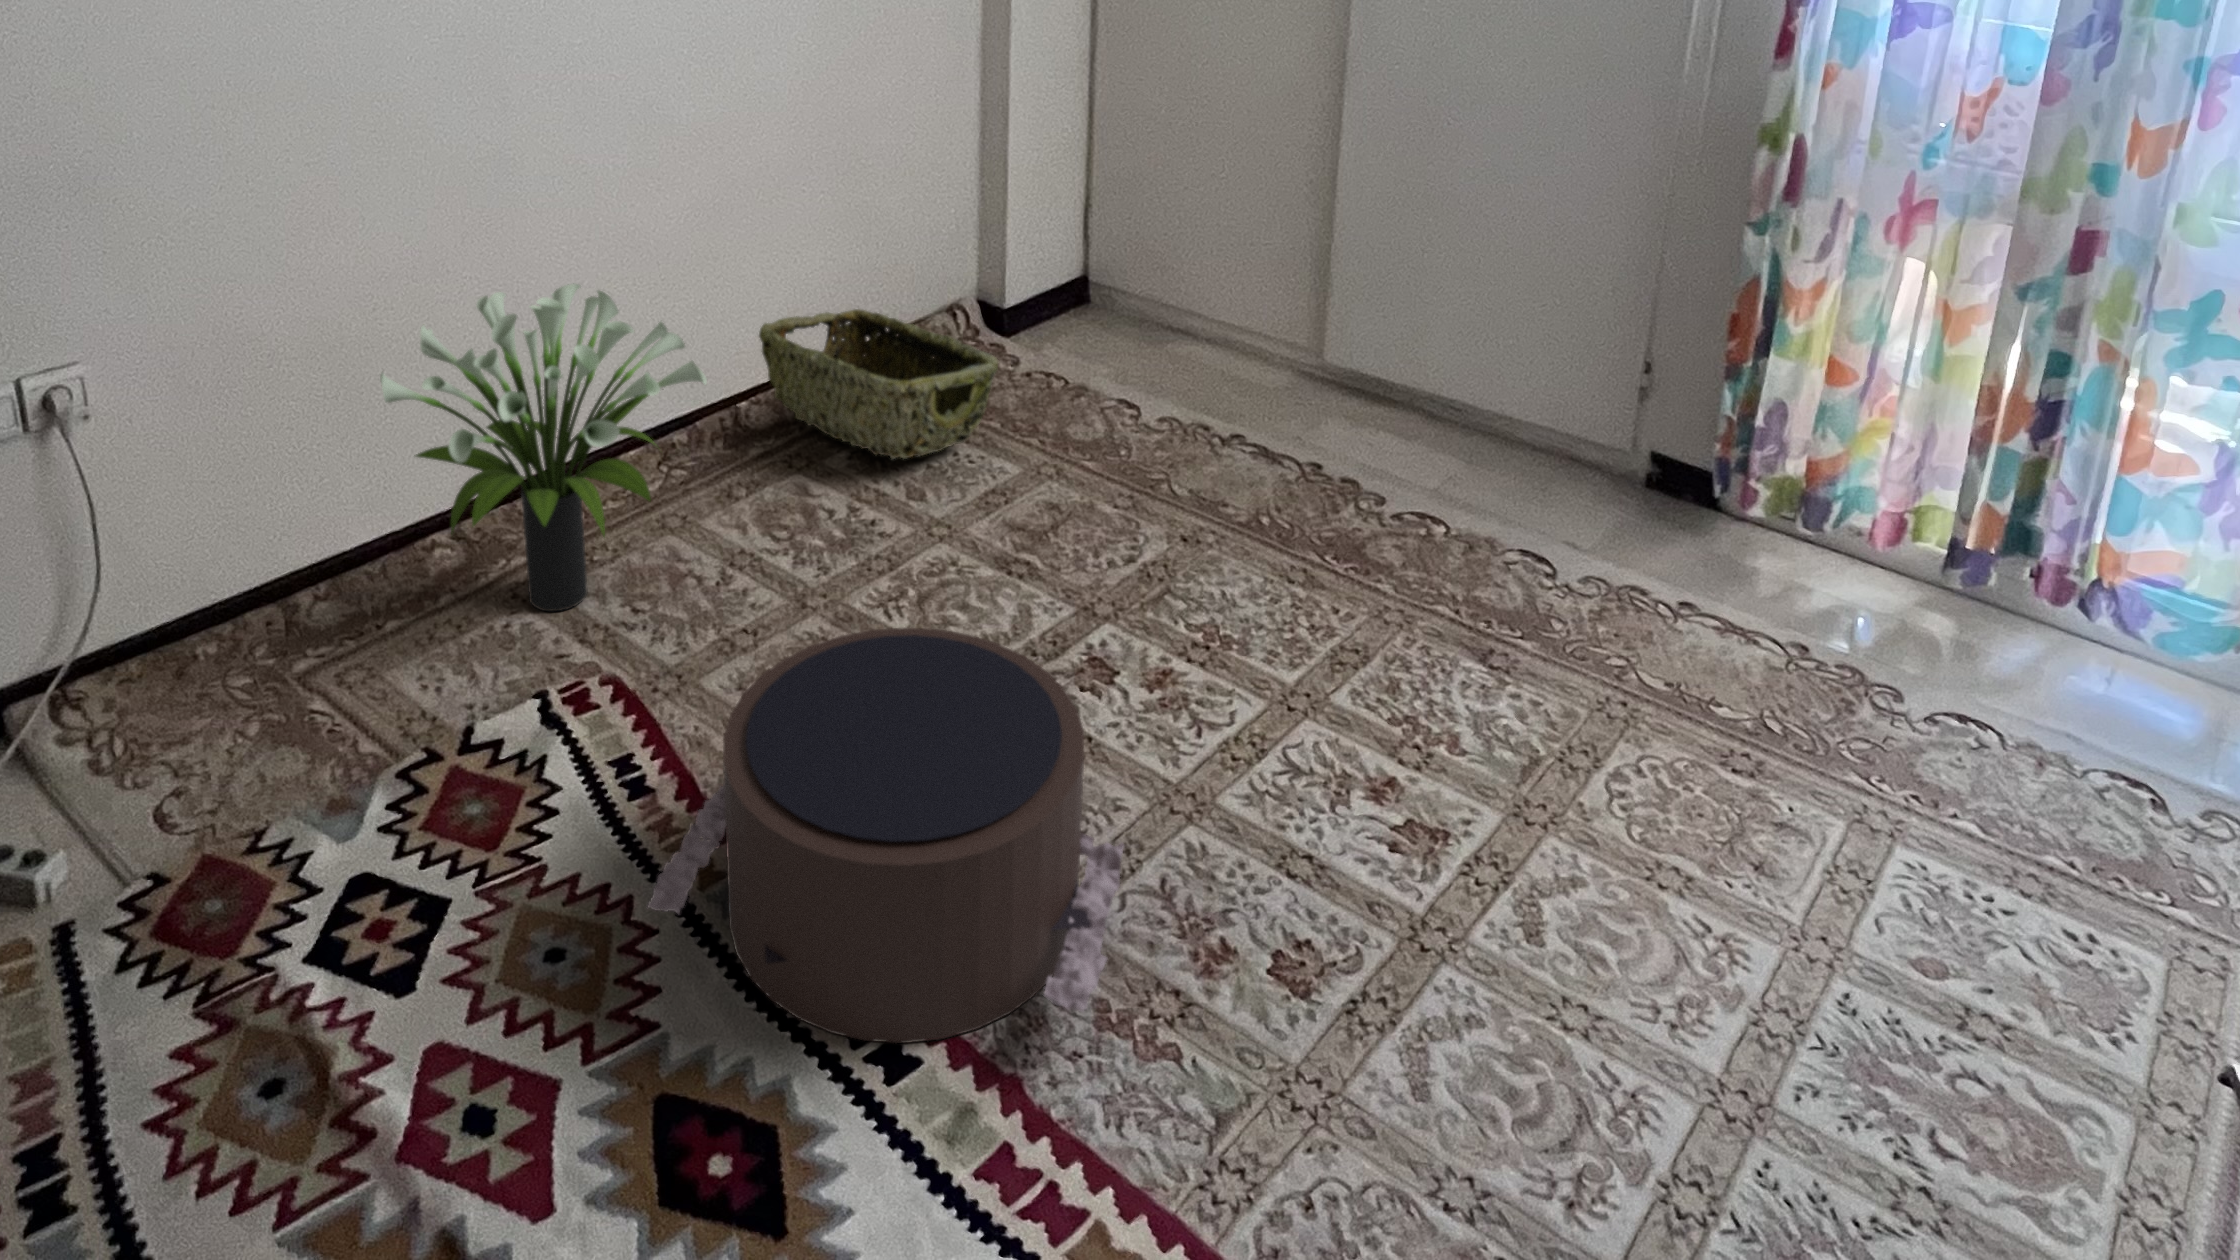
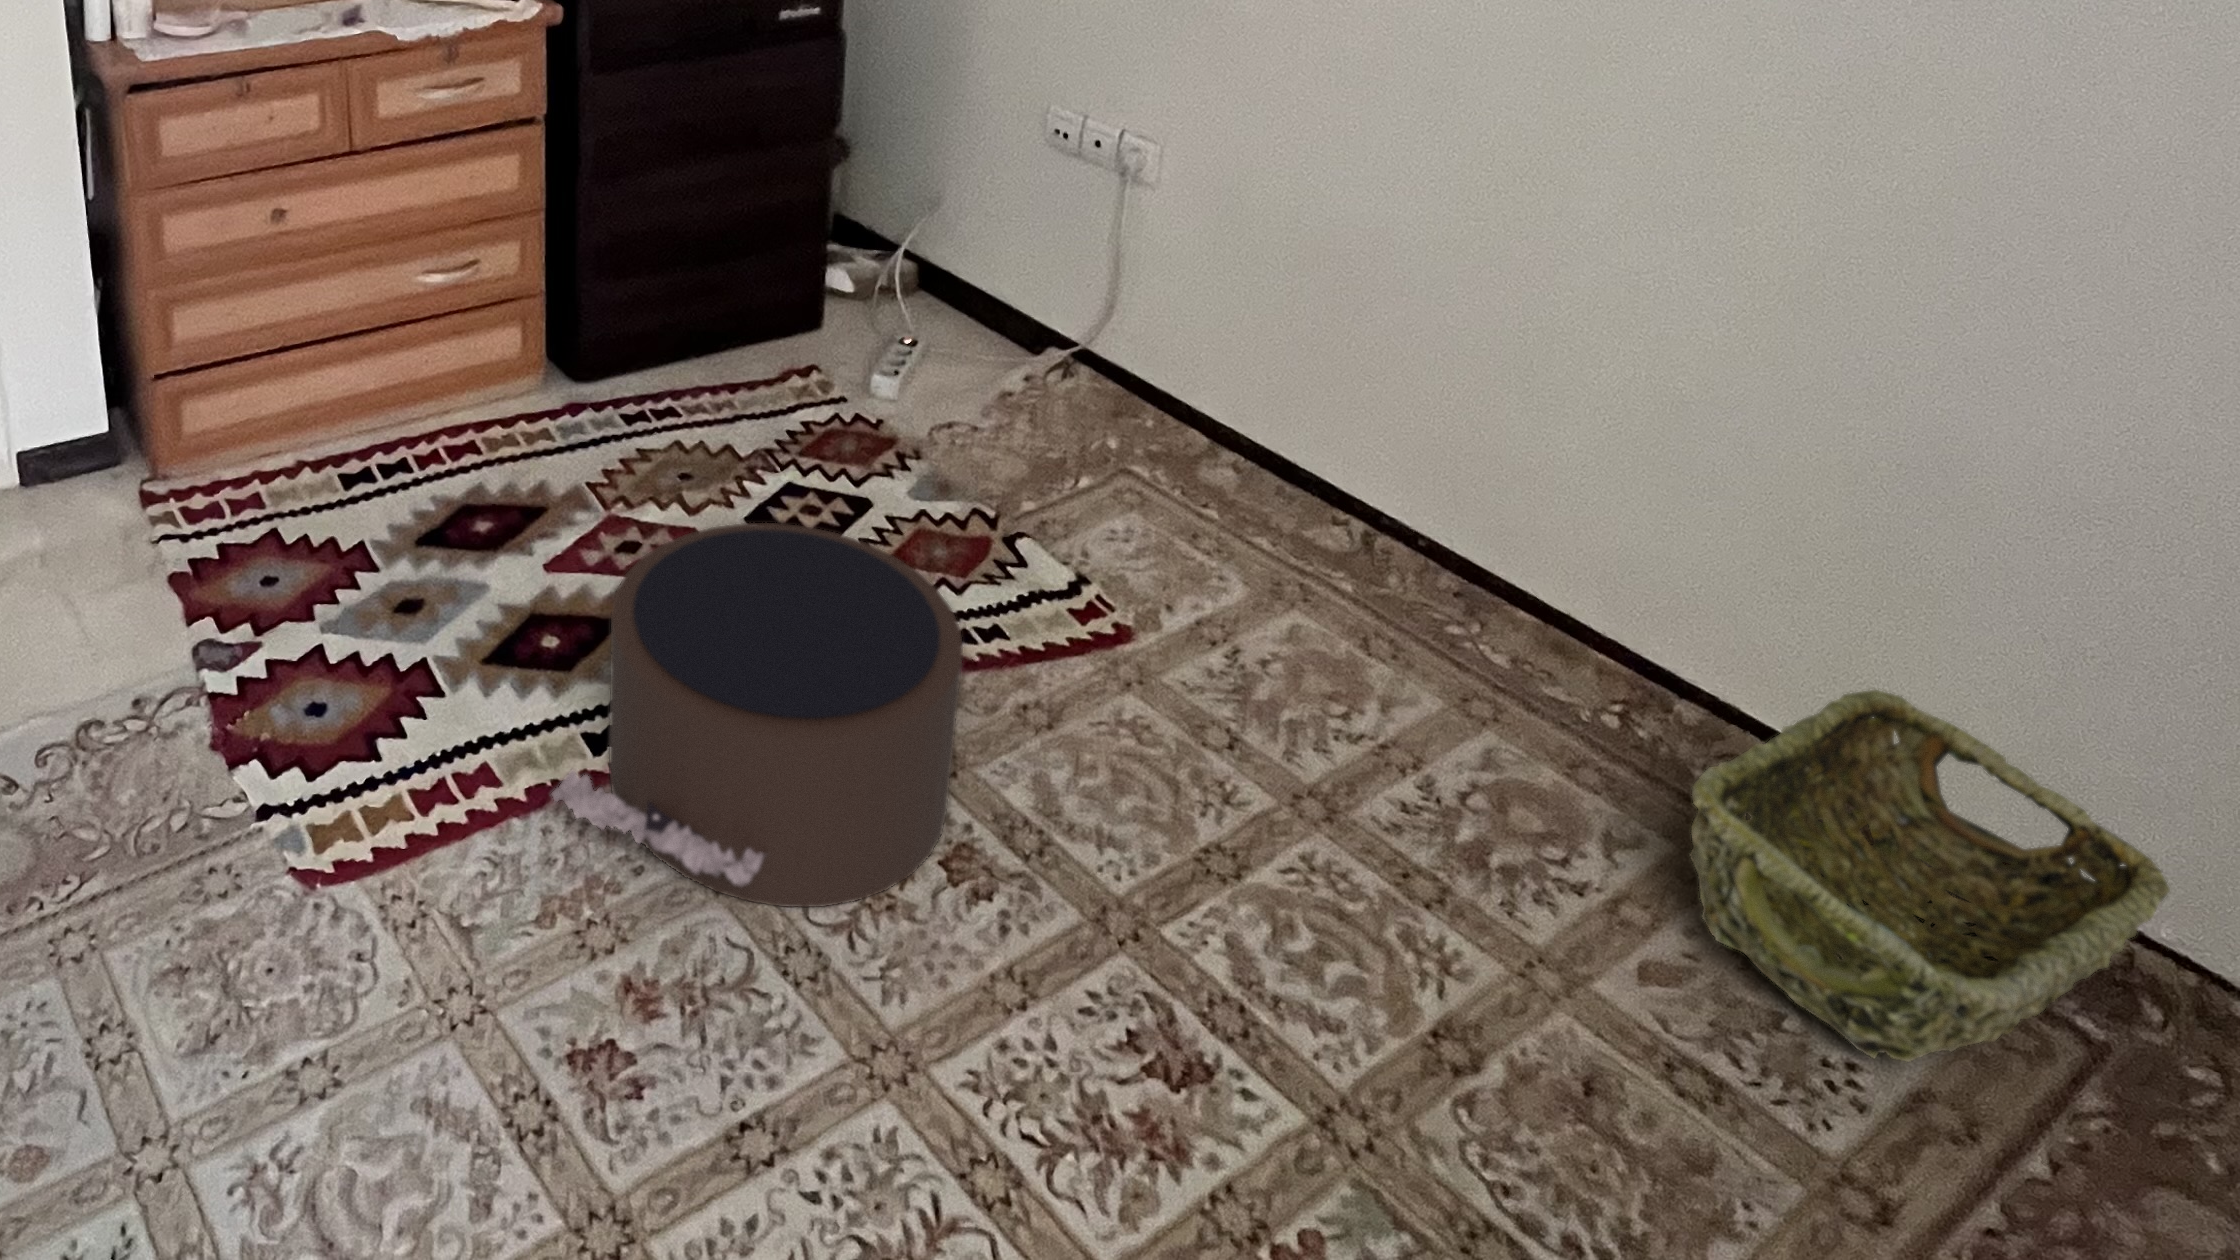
potted plant: present [380,284,707,611] -> none [1130,278,1520,628]

